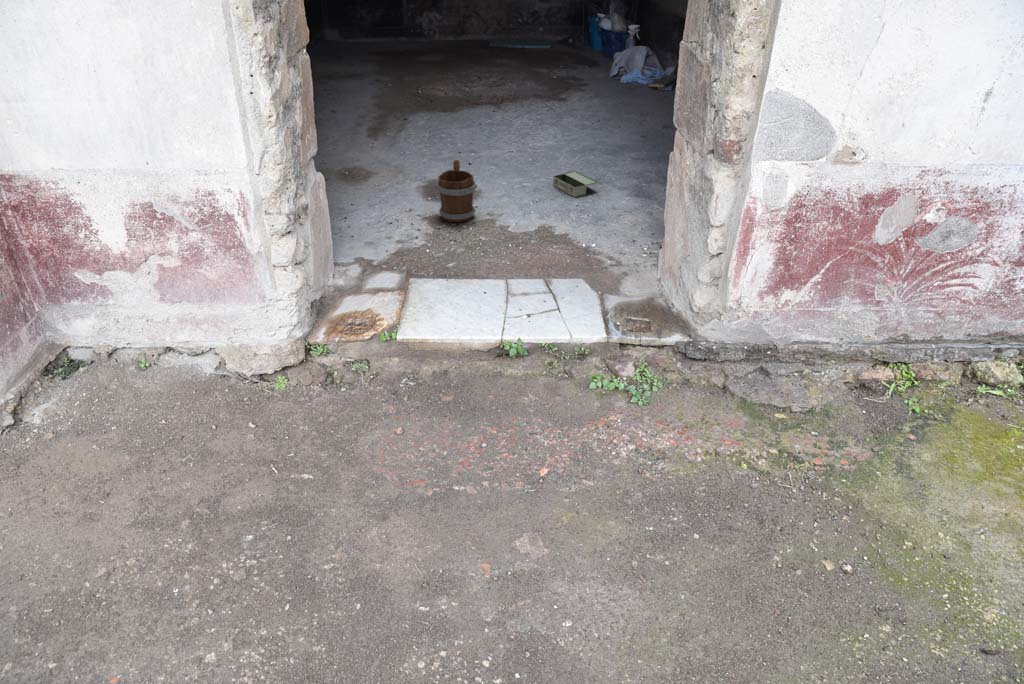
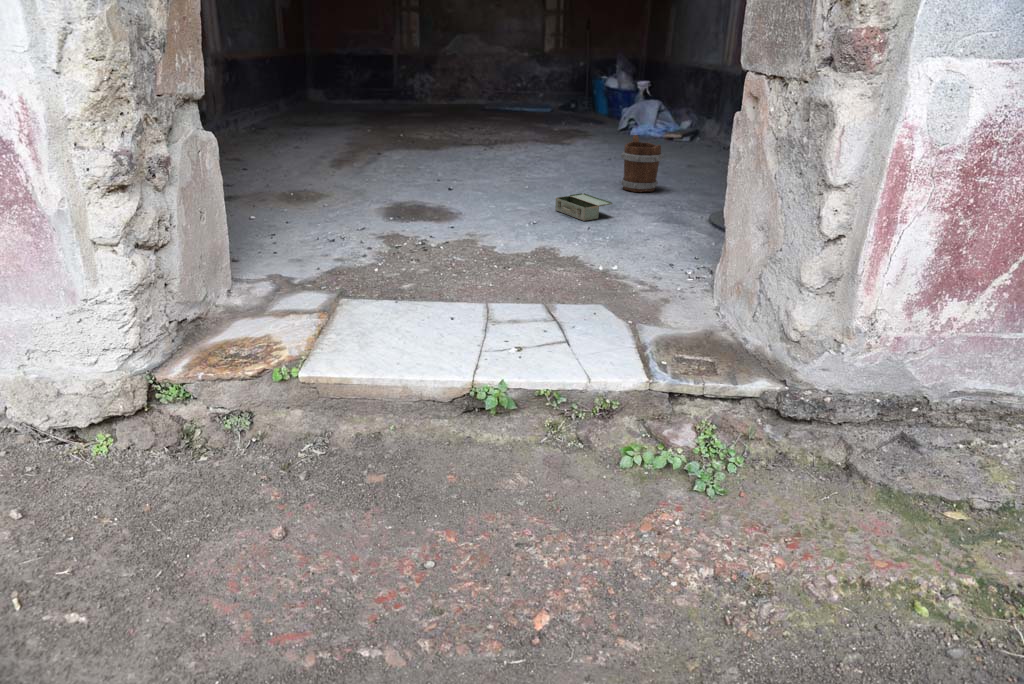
bucket: present [436,160,477,222] -> present [621,135,663,192]

